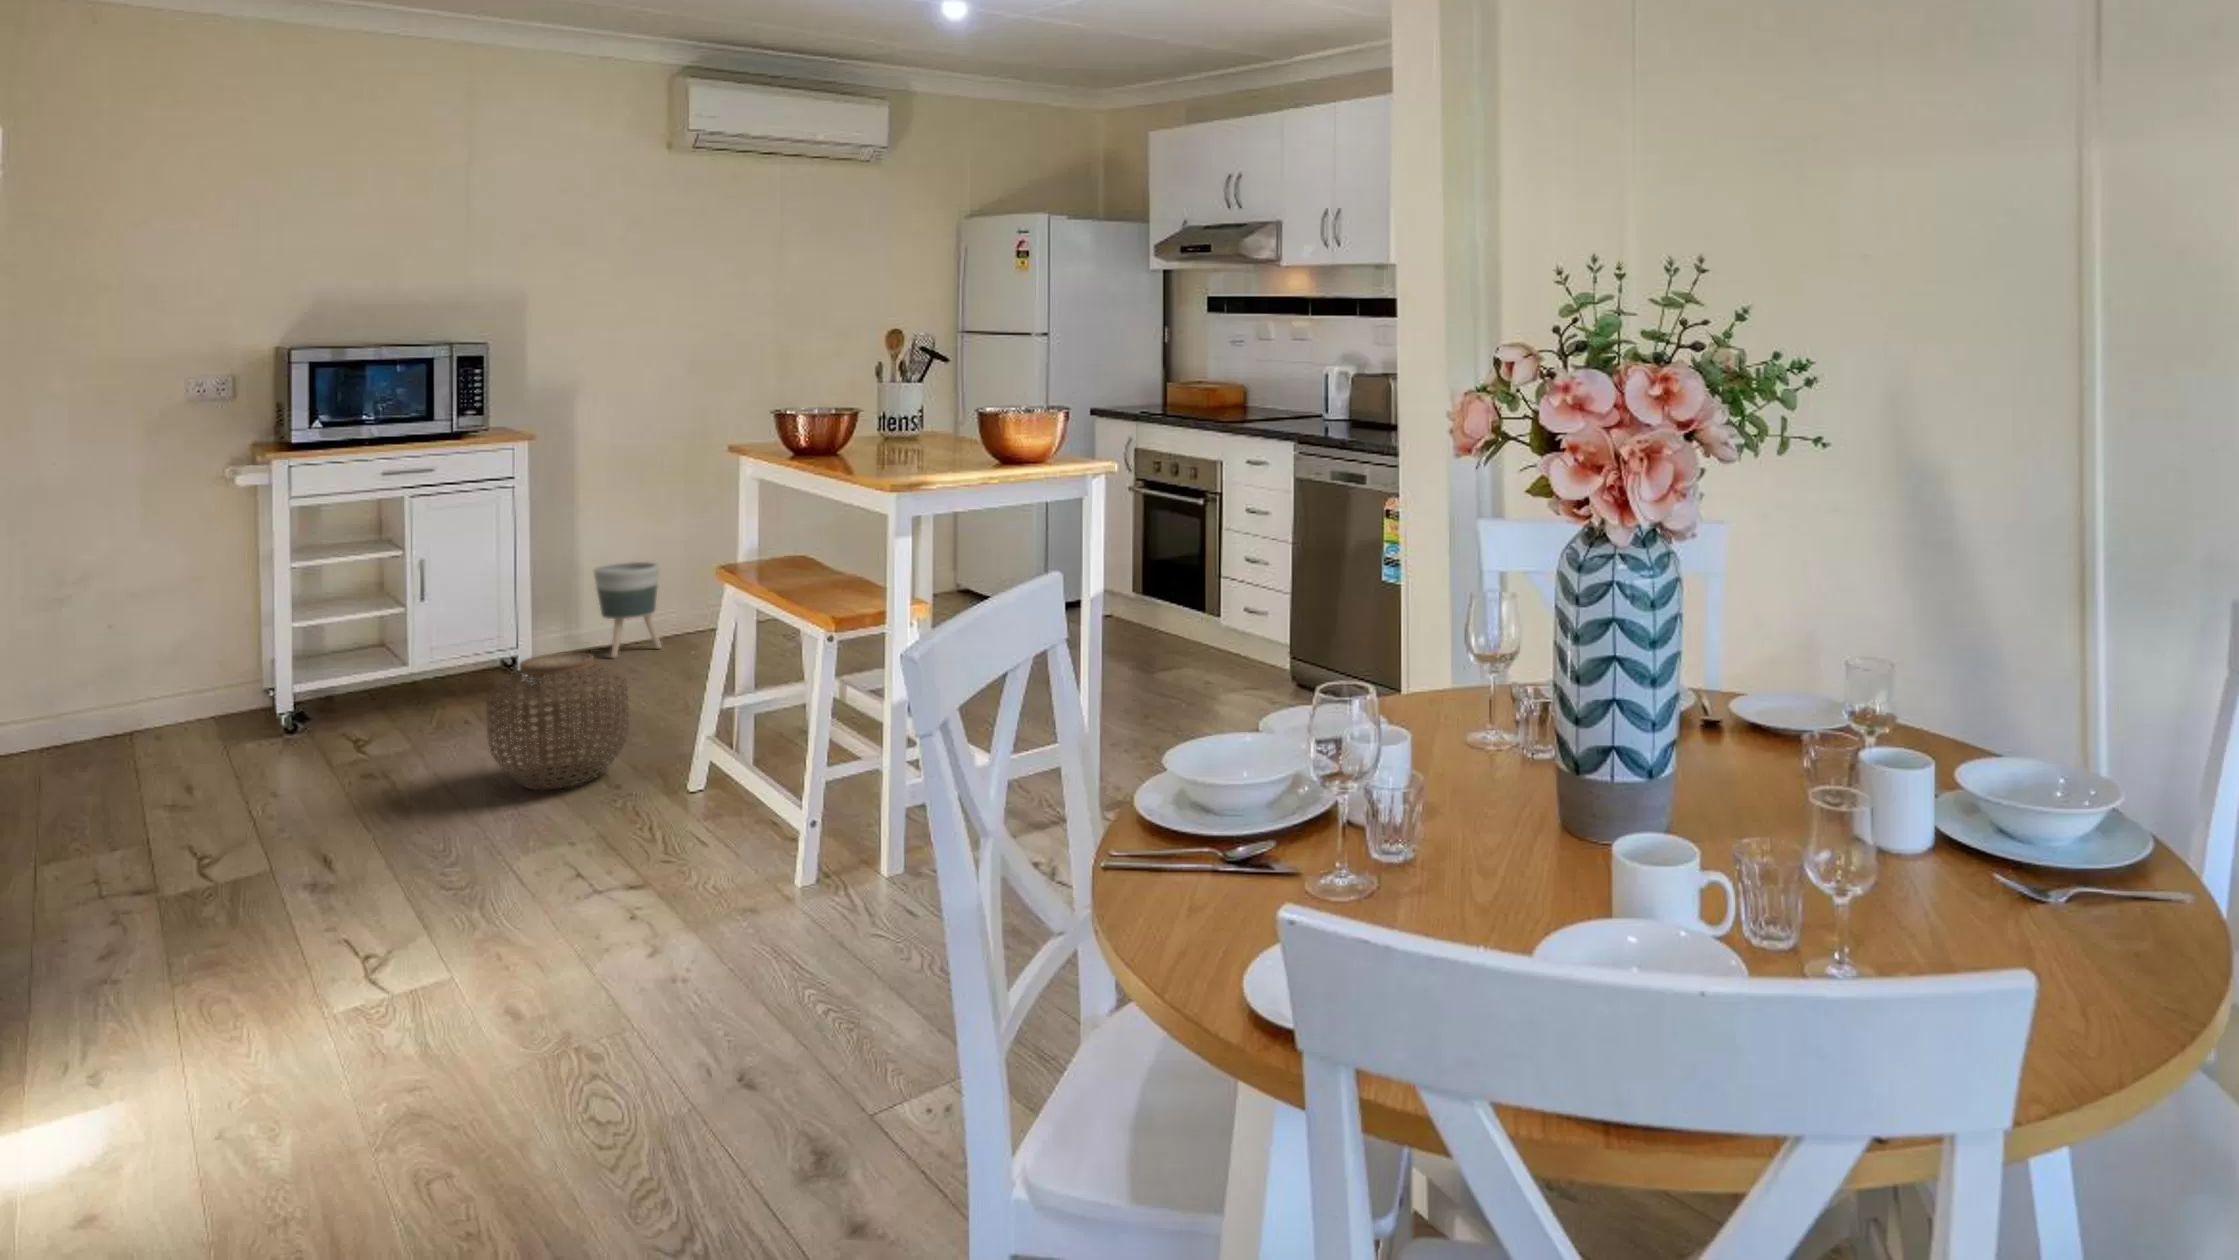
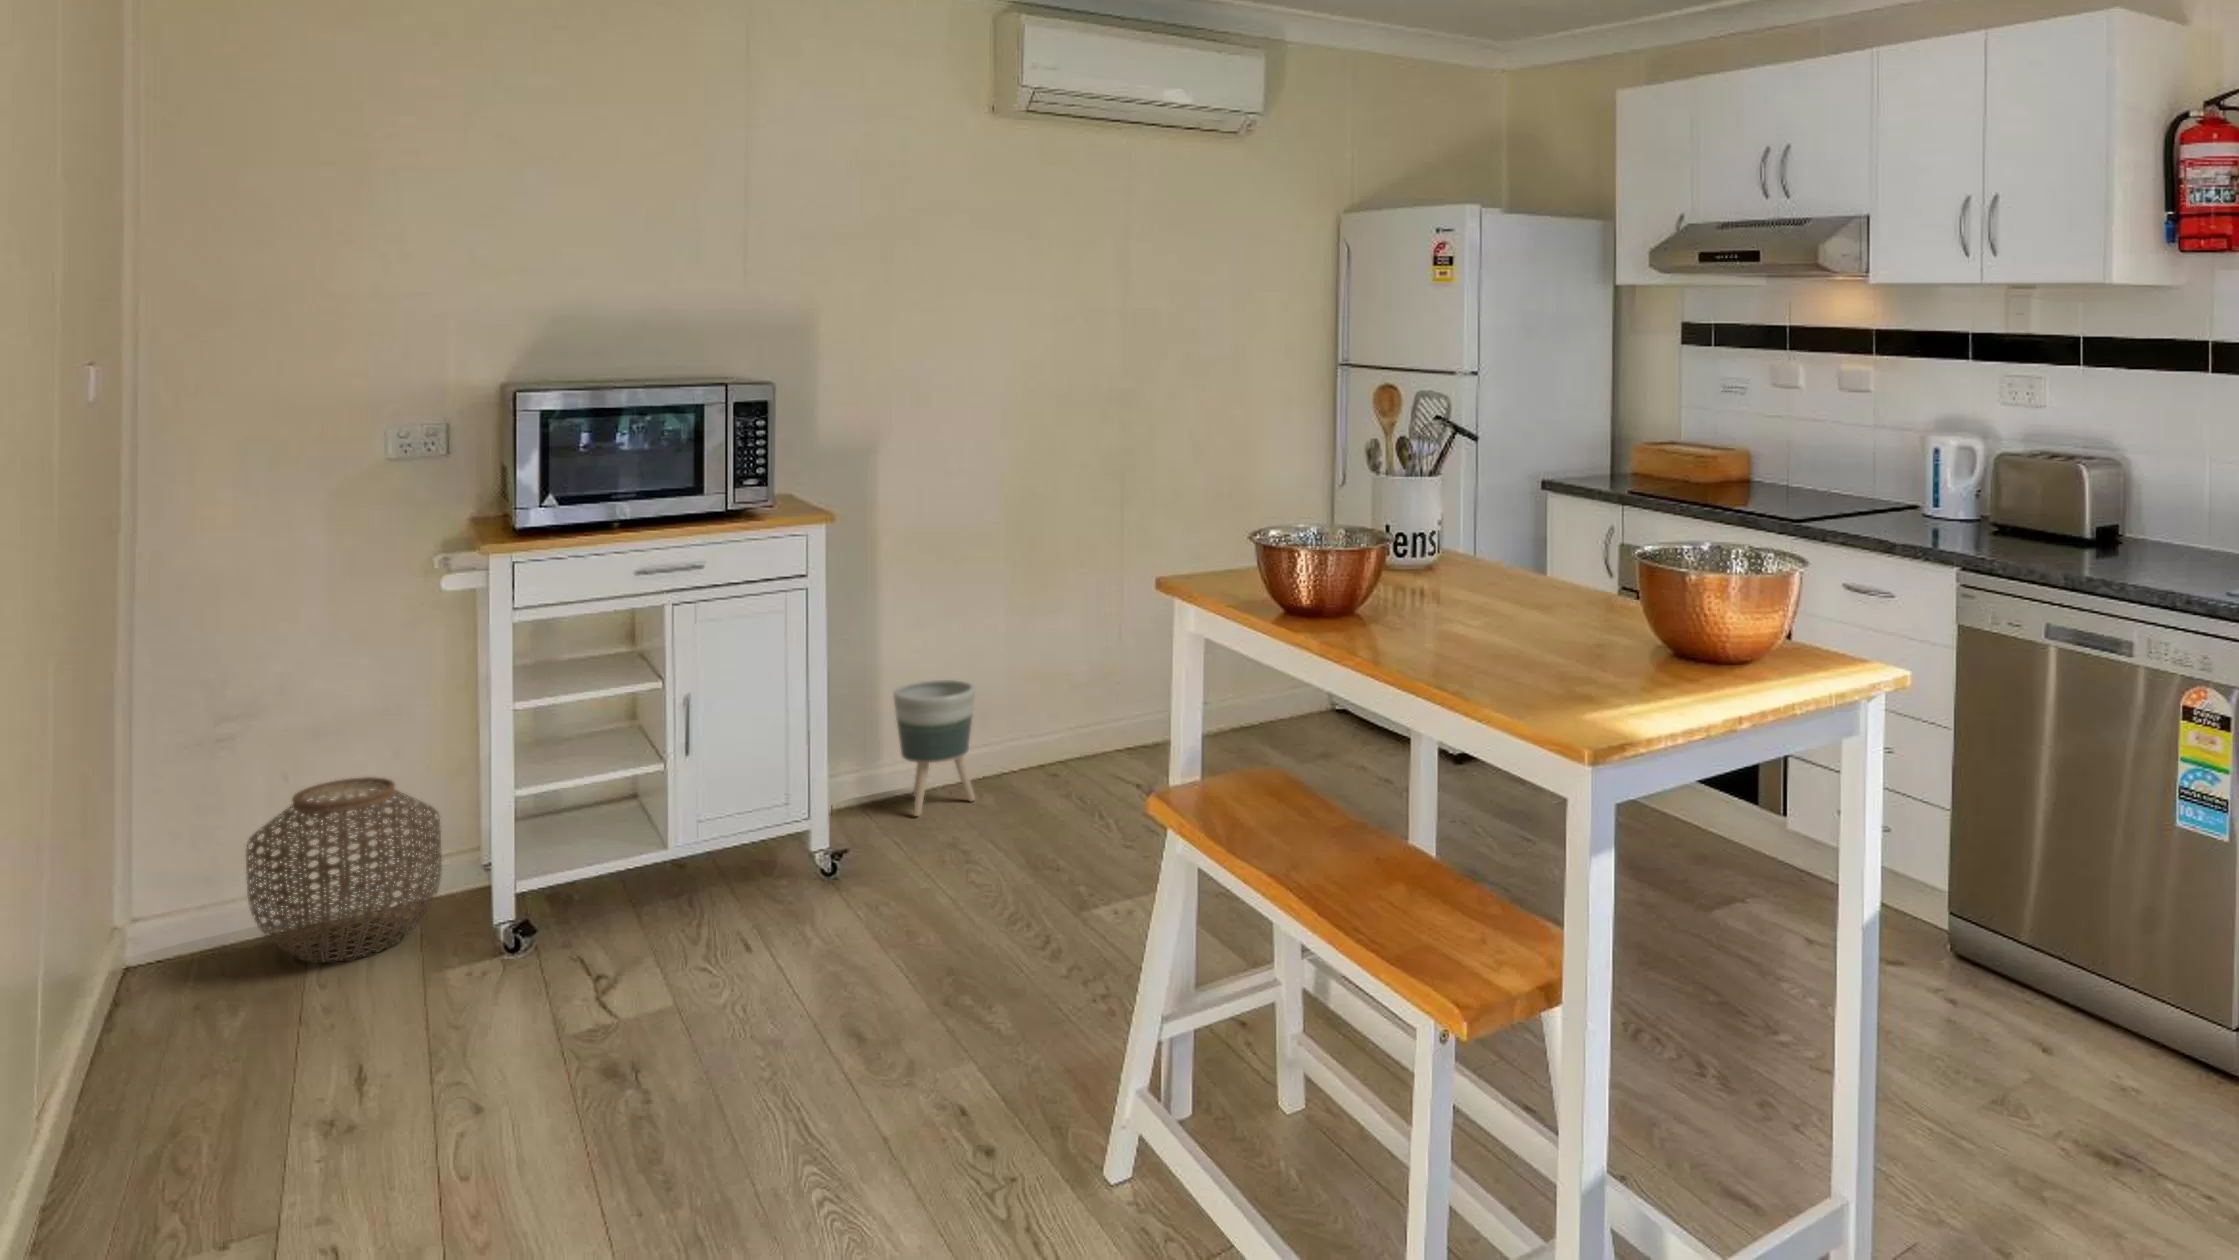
woven basket: present [486,652,629,789] -> present [246,777,442,962]

